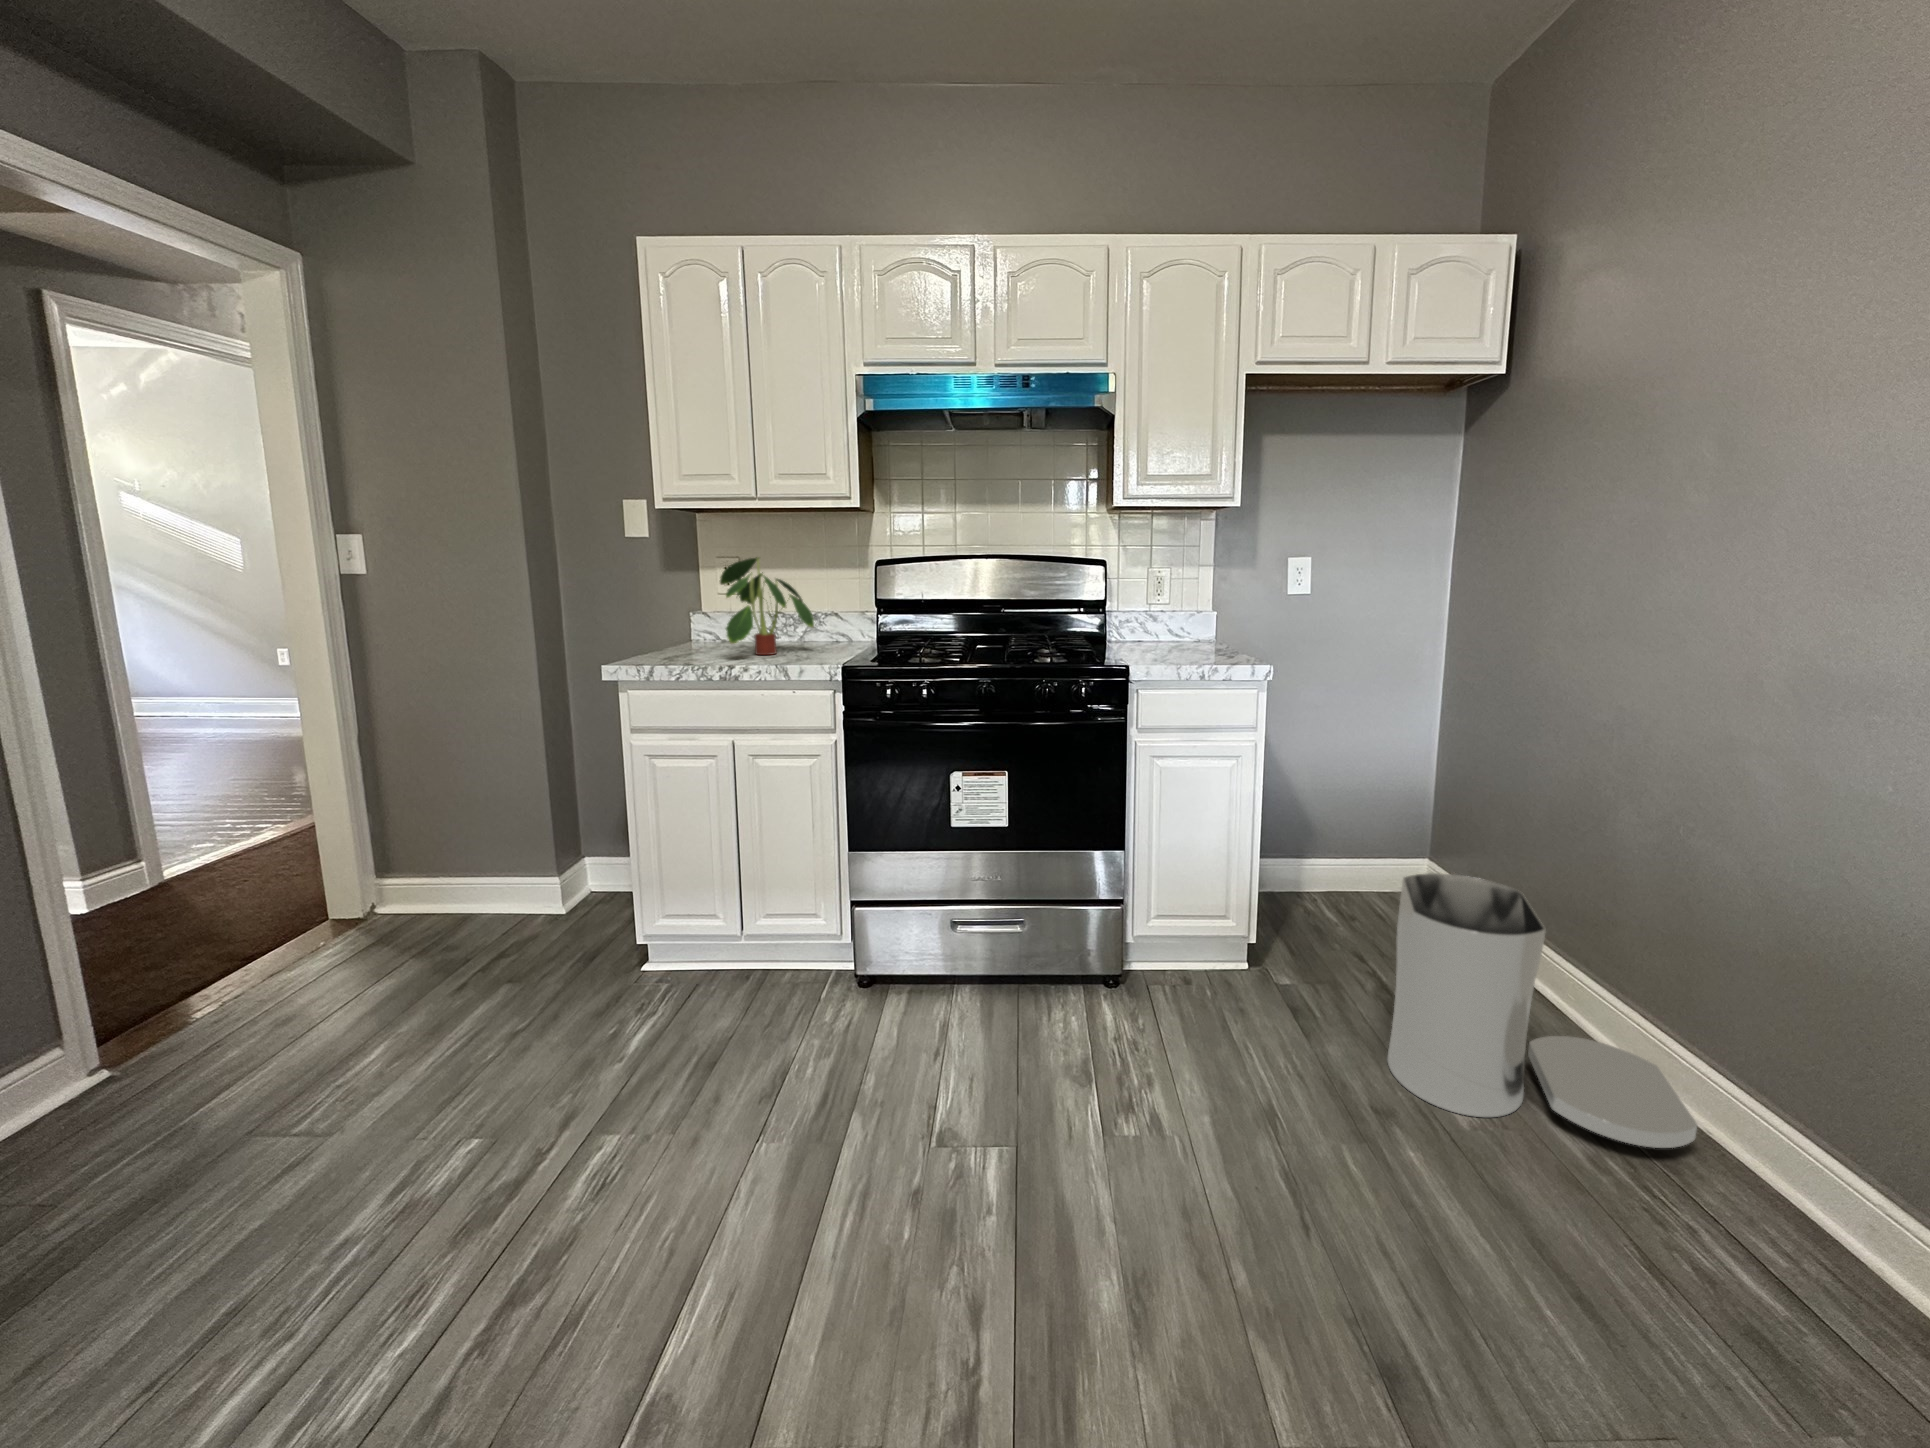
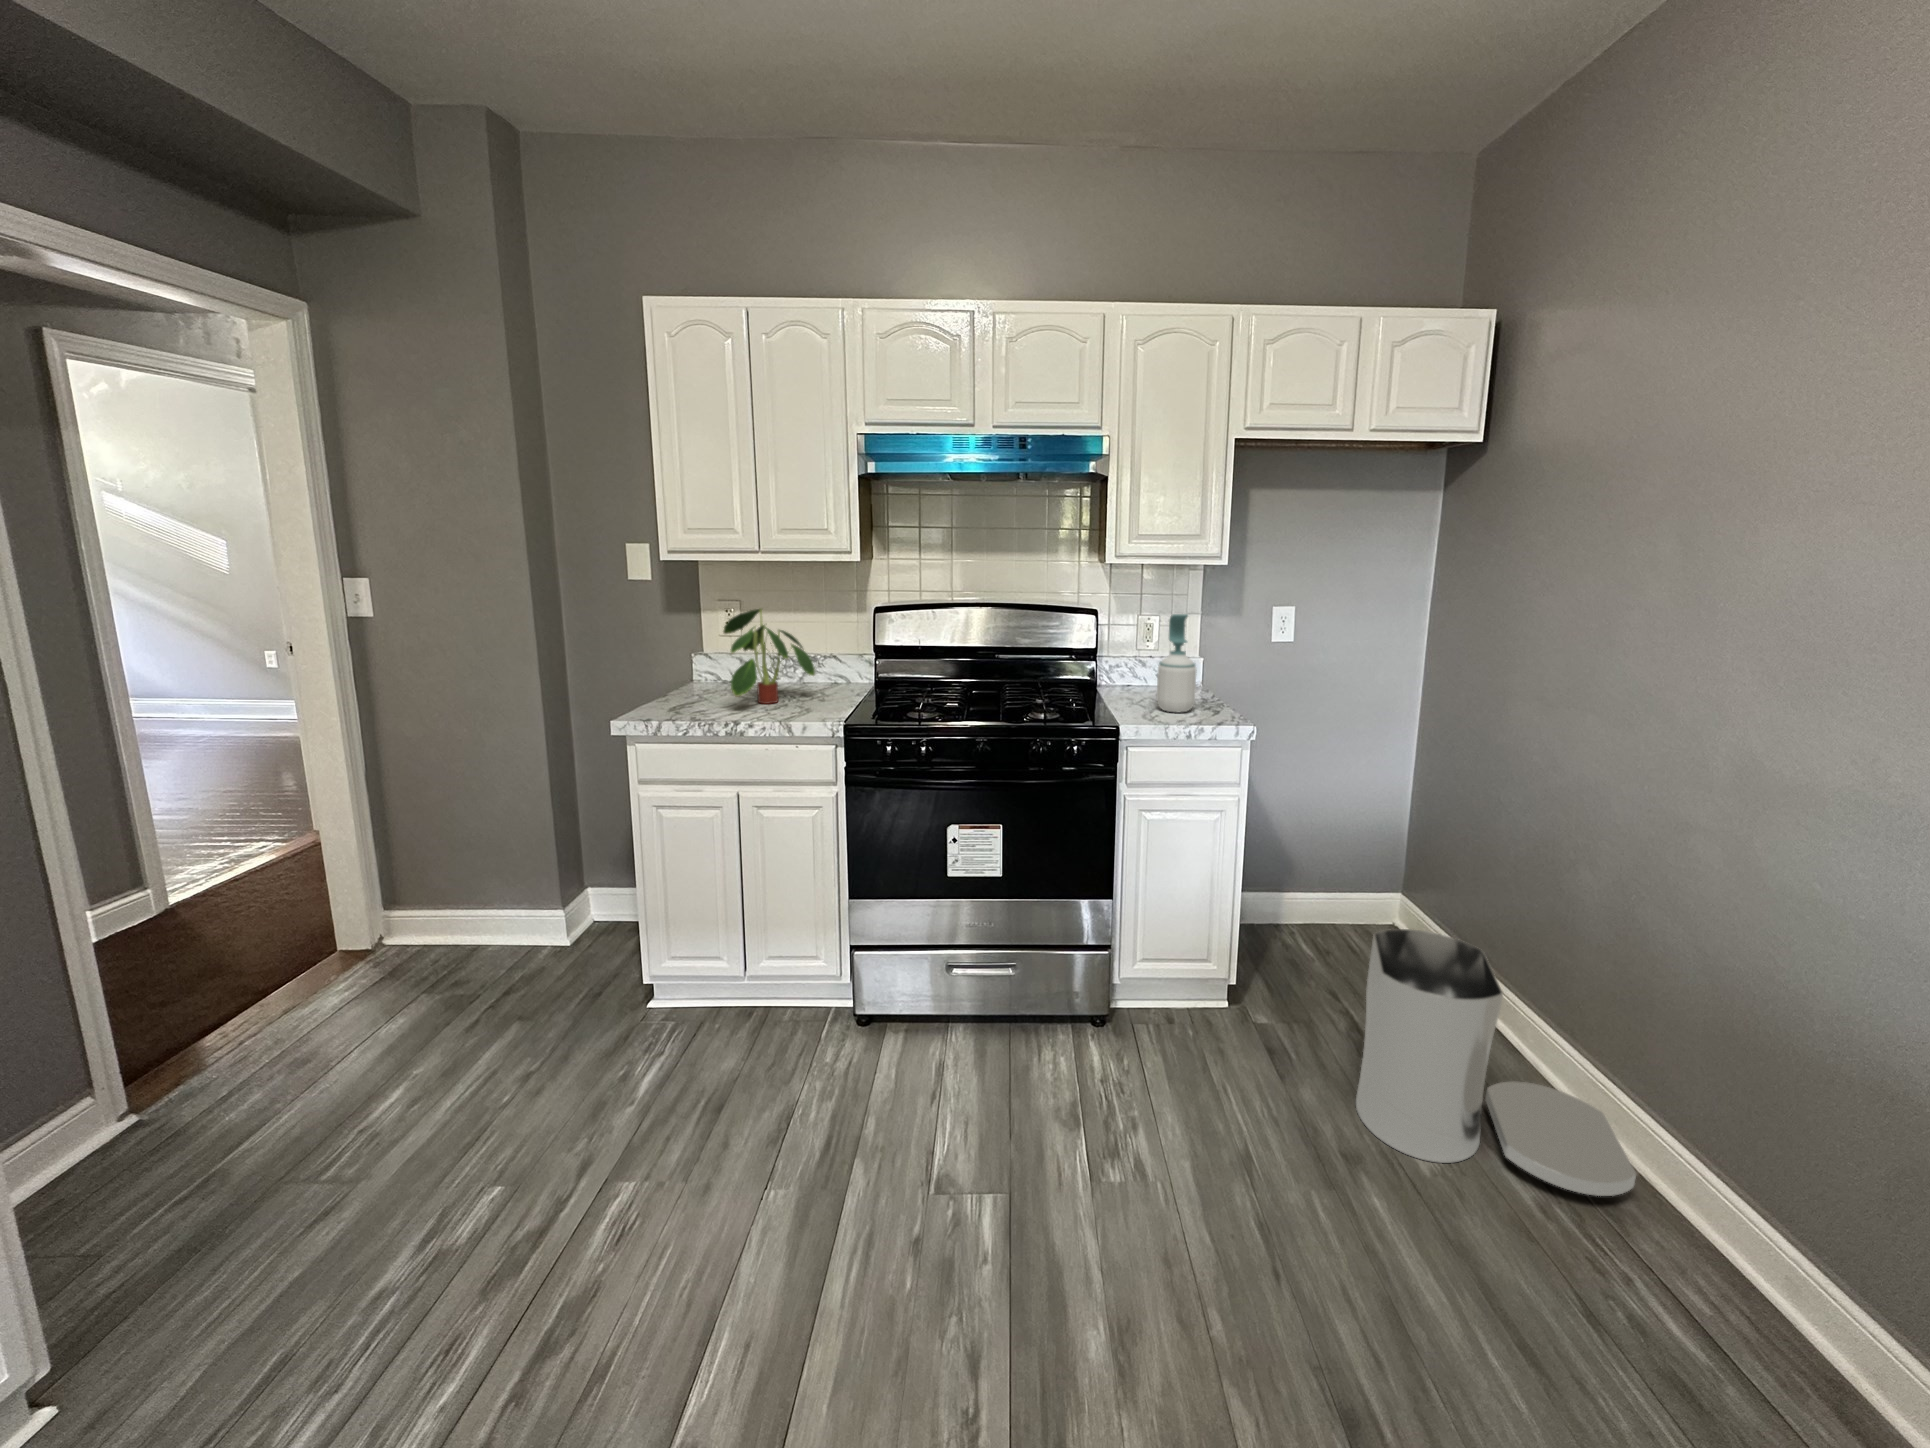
soap bottle: none [1169,555,1210,658] -> present [1157,614,1197,712]

